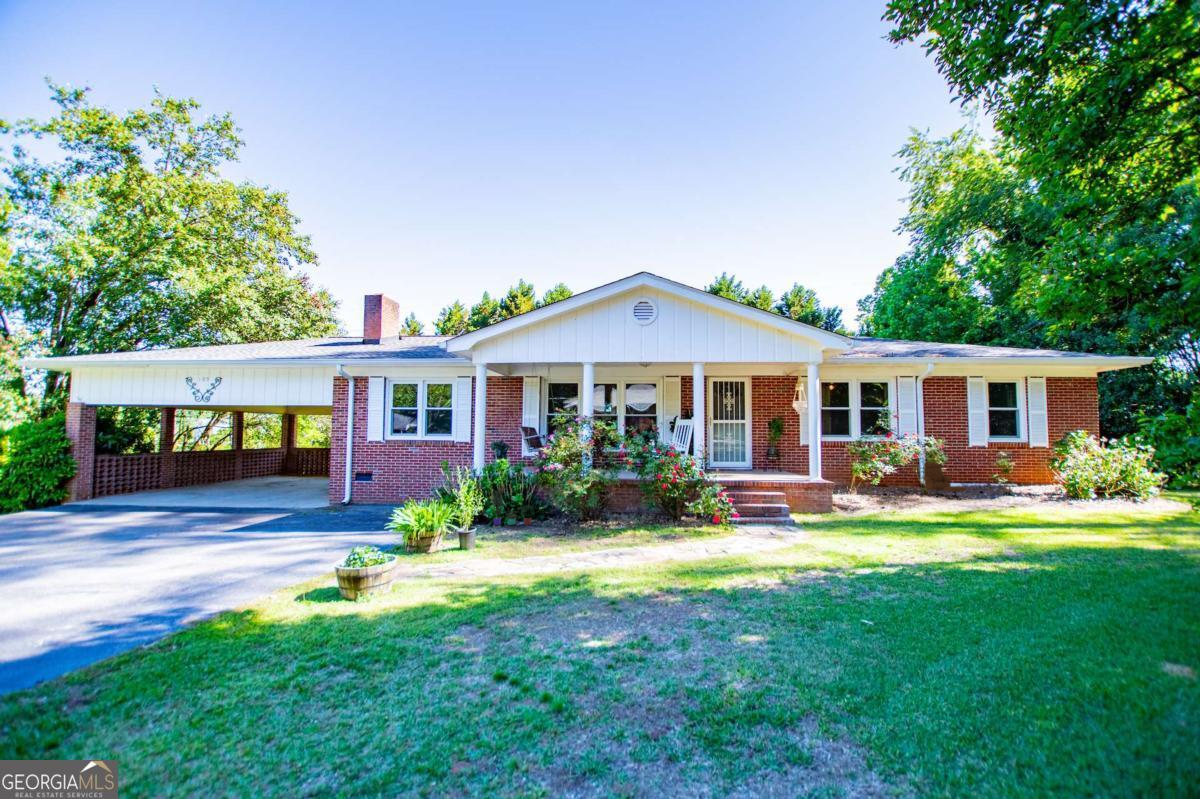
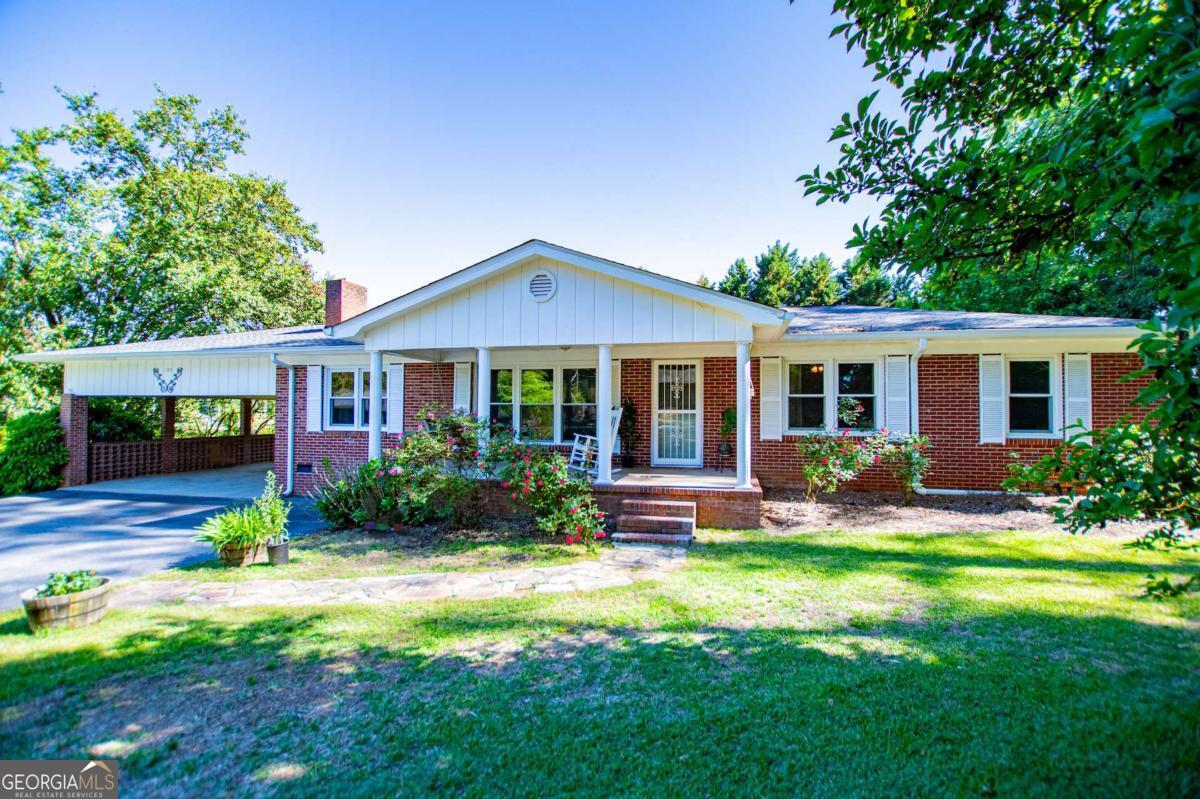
lounge chair: present [922,462,966,500] -> present [207,444,236,467]

